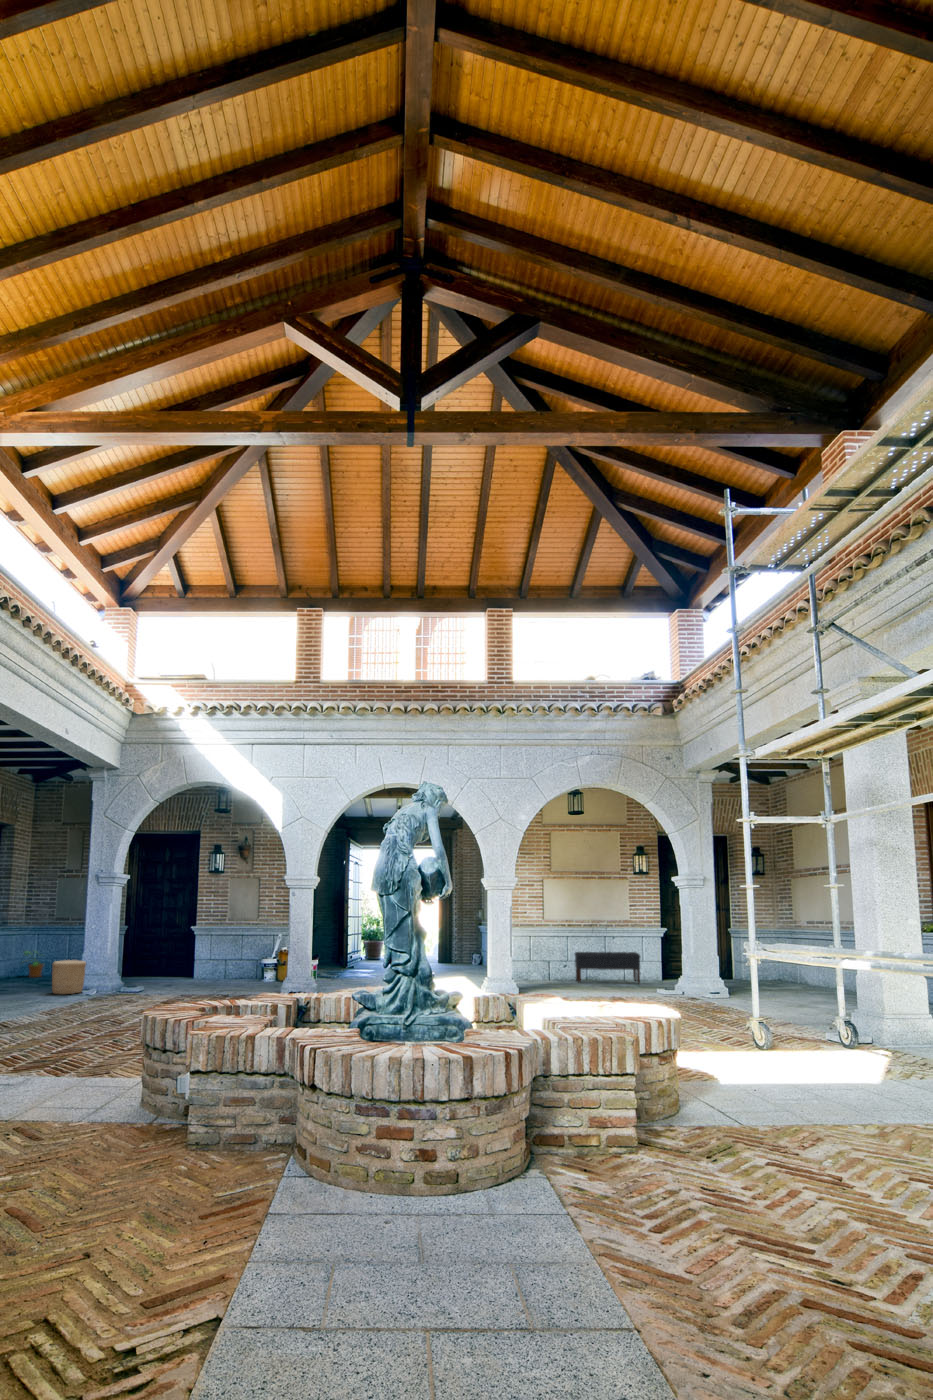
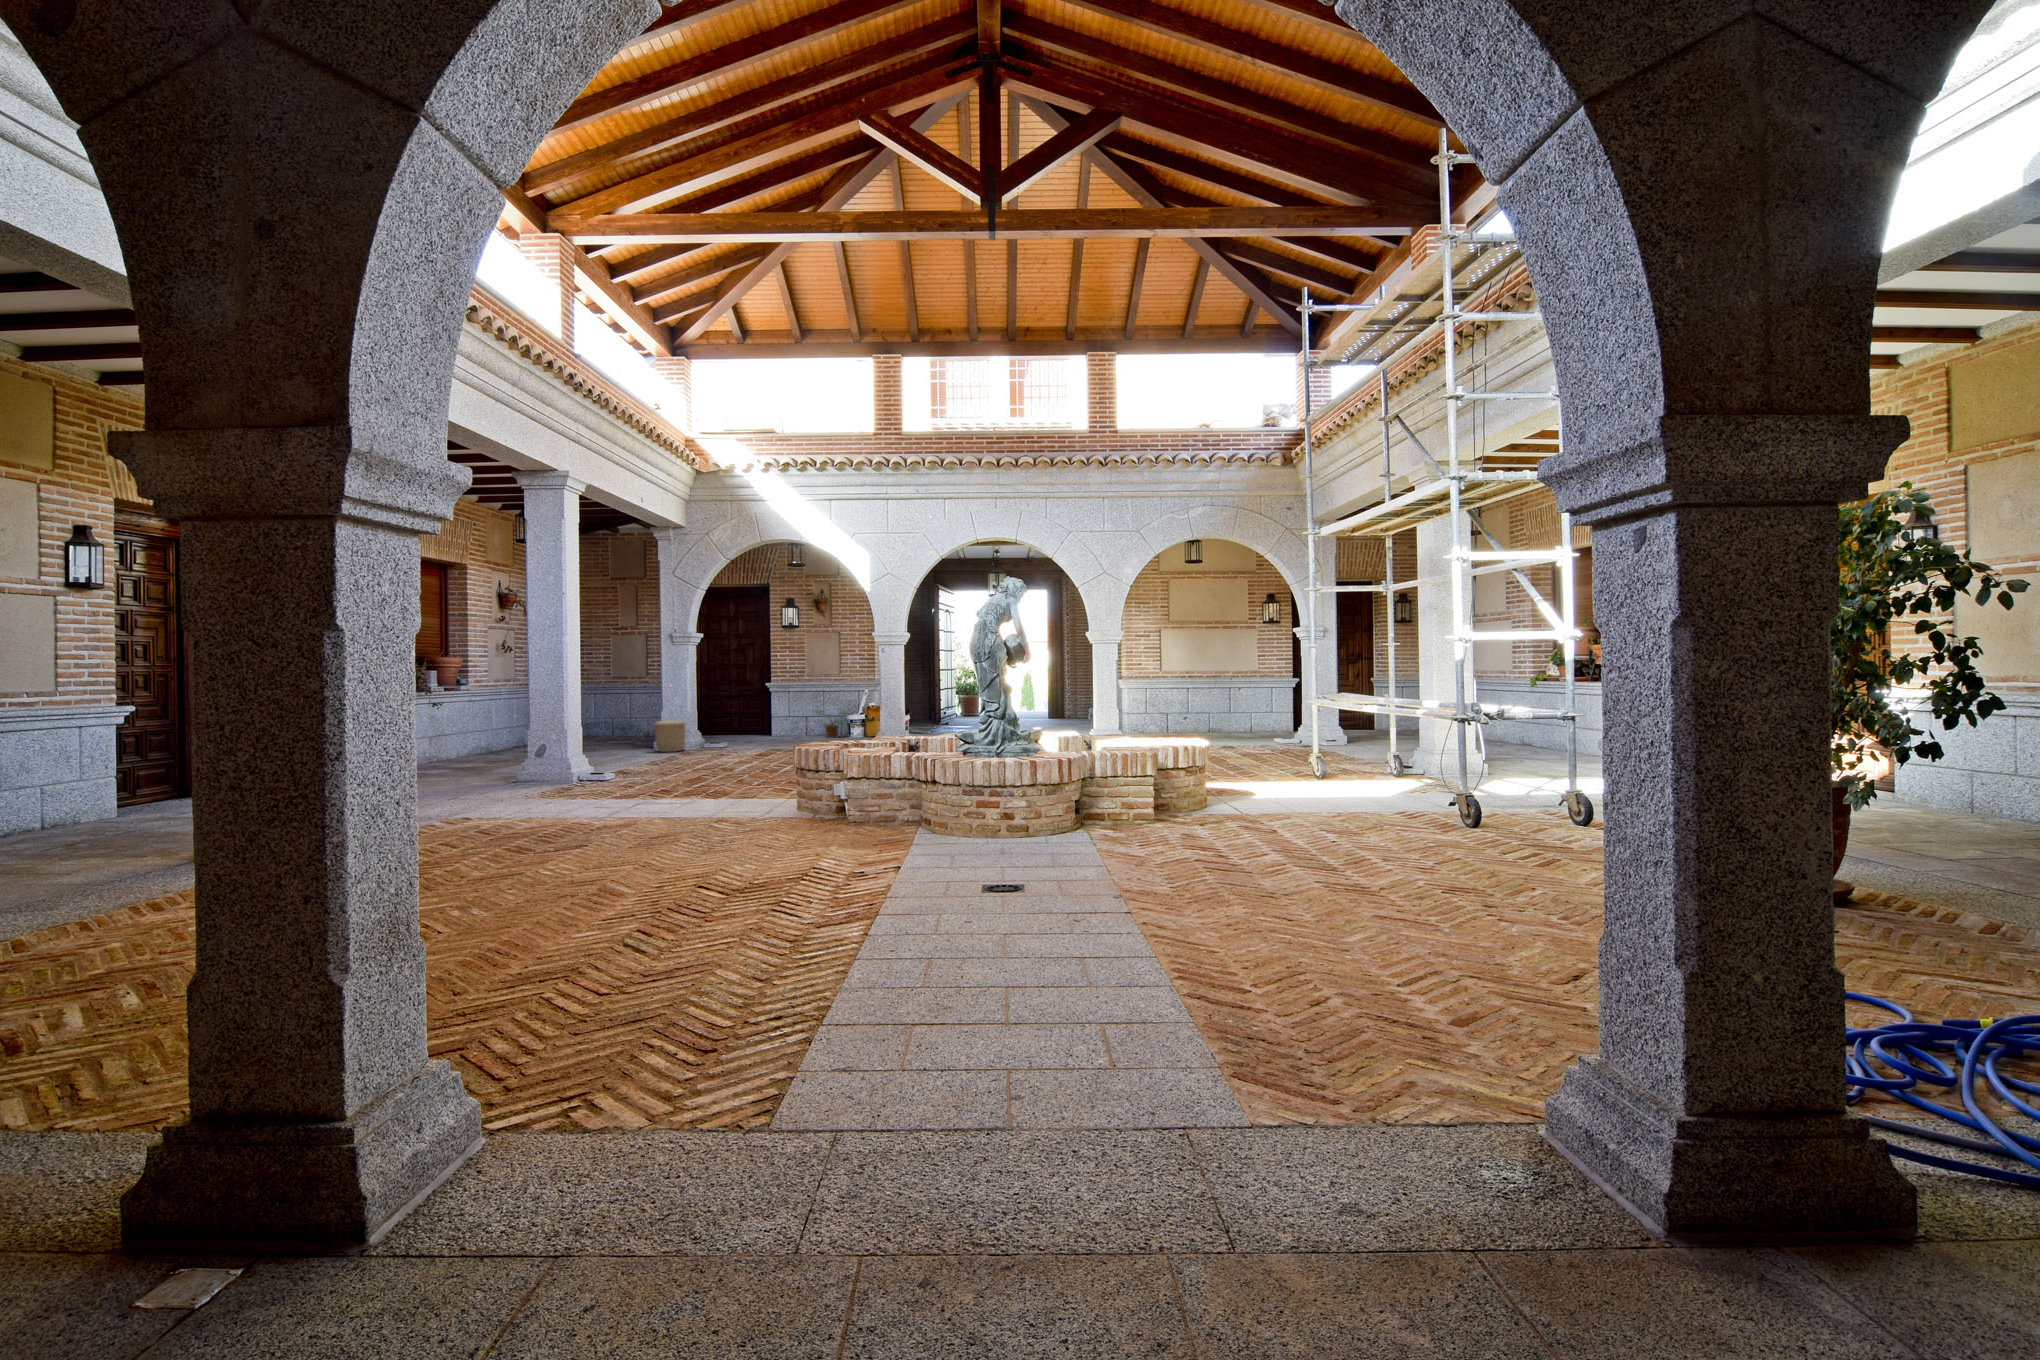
potted plant: present [23,951,43,977] -> present [813,710,845,738]
bench: present [575,952,640,983] -> none [1170,702,1237,734]

